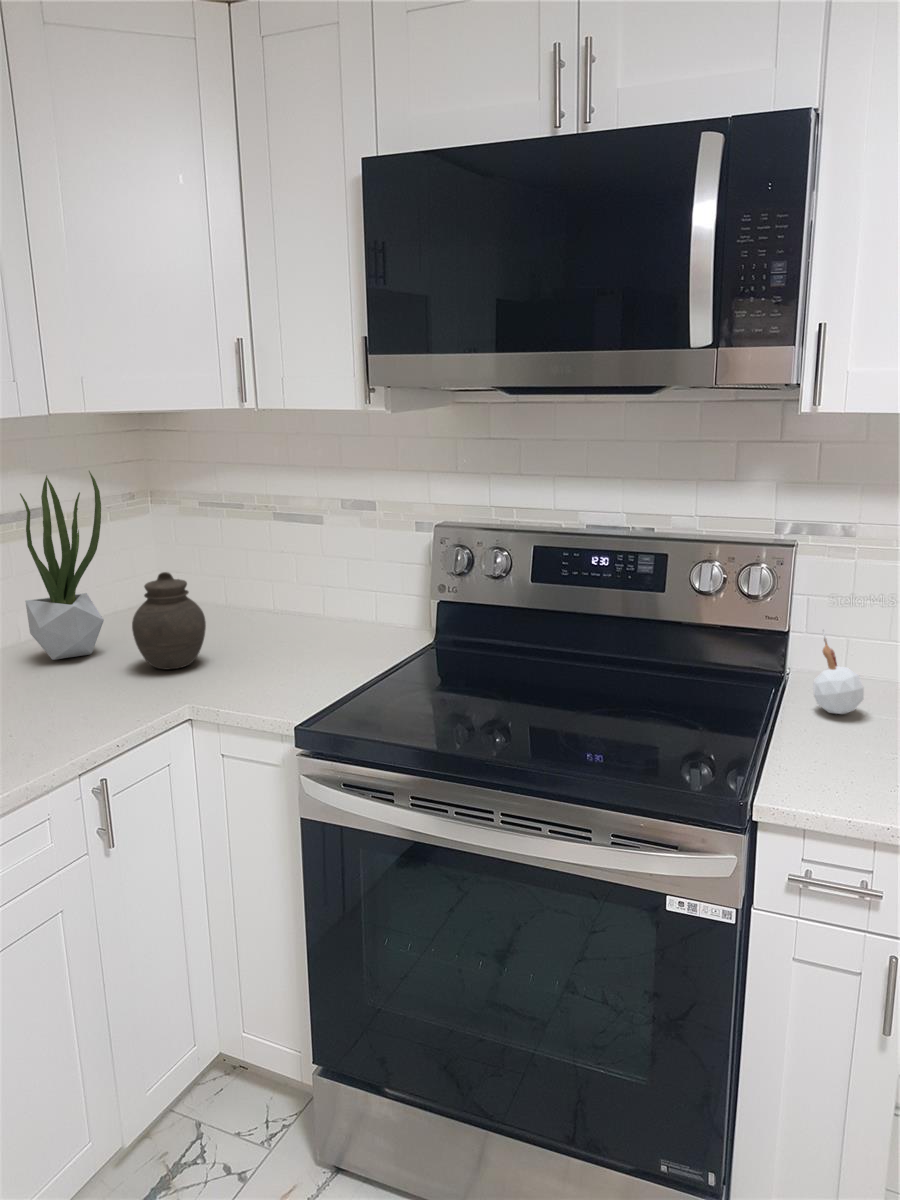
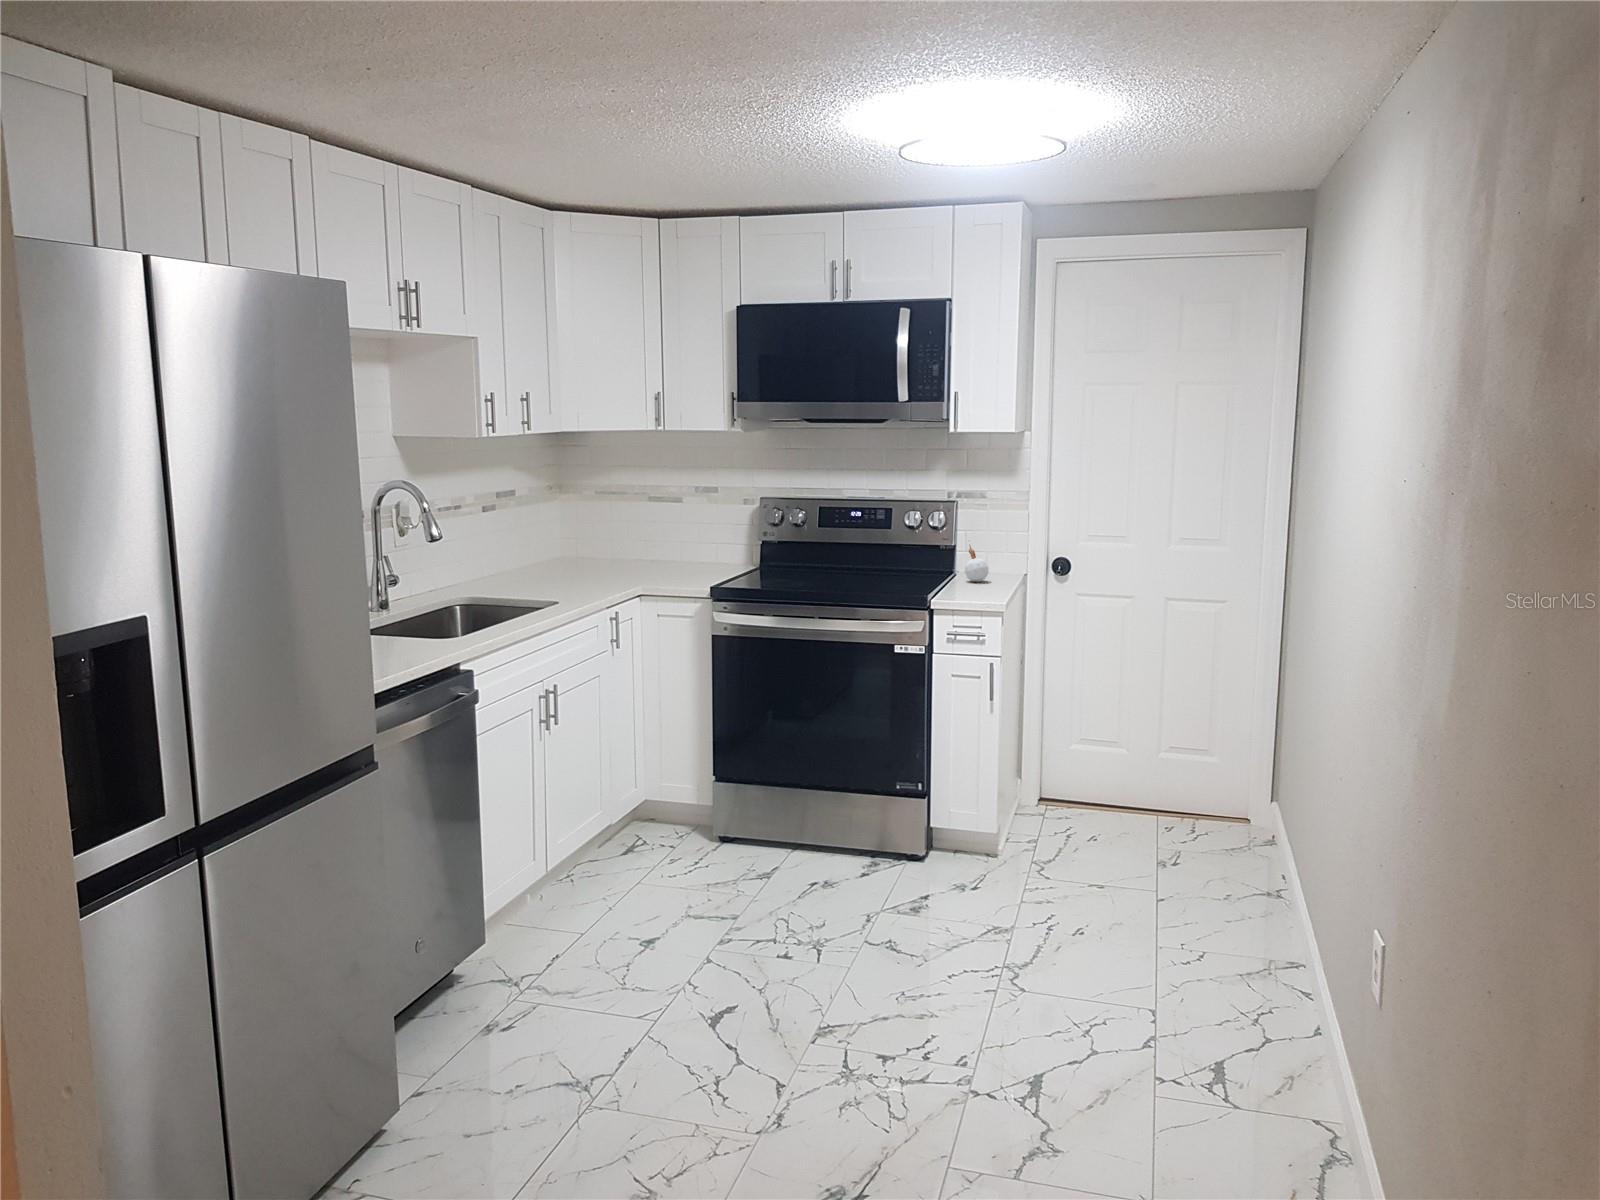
potted plant: present [20,471,104,660] -> none [518,465,565,577]
jar: present [132,572,206,669] -> none [589,522,630,578]

